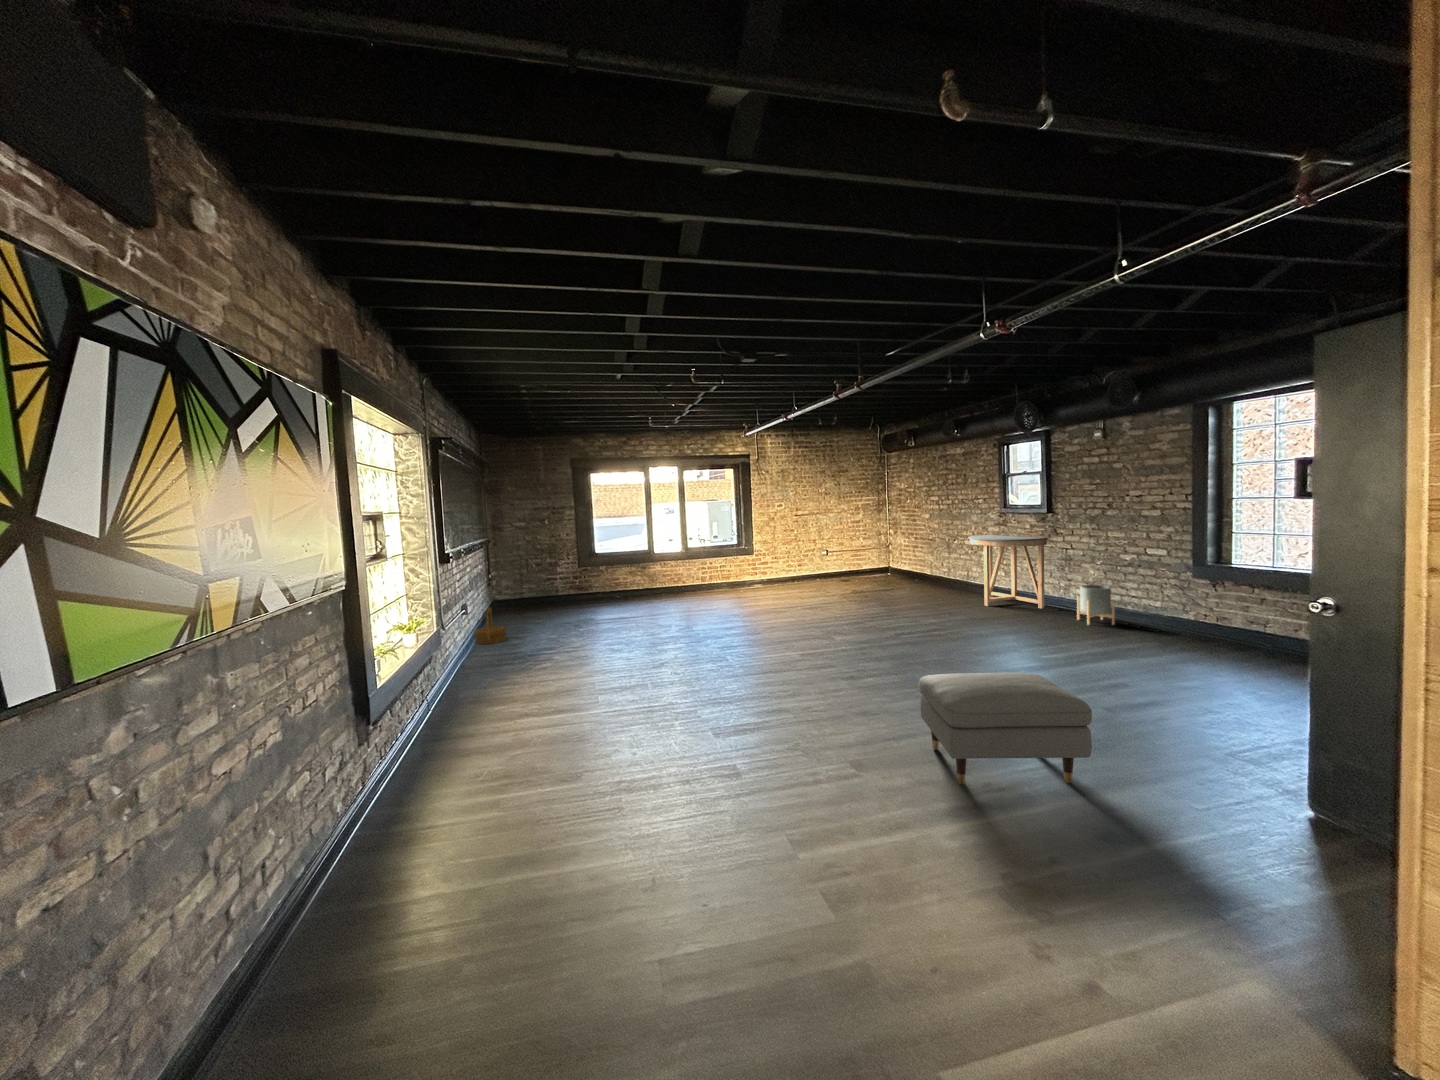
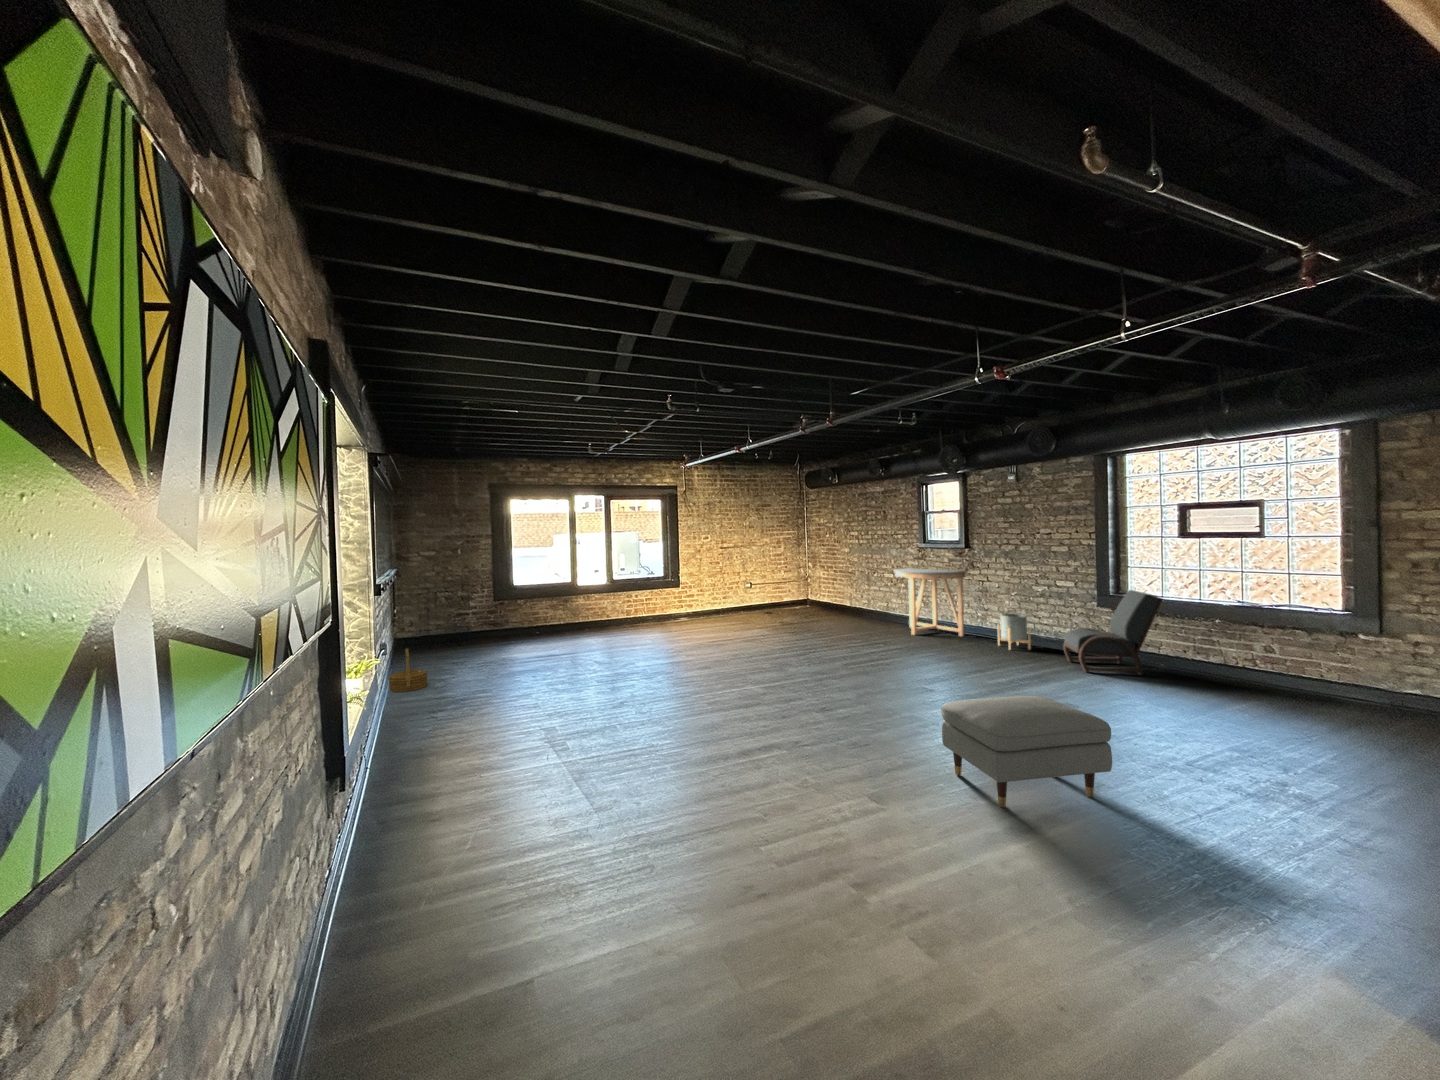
lounge chair: none [1146,560,1269,657] -> present [1063,590,1163,674]

